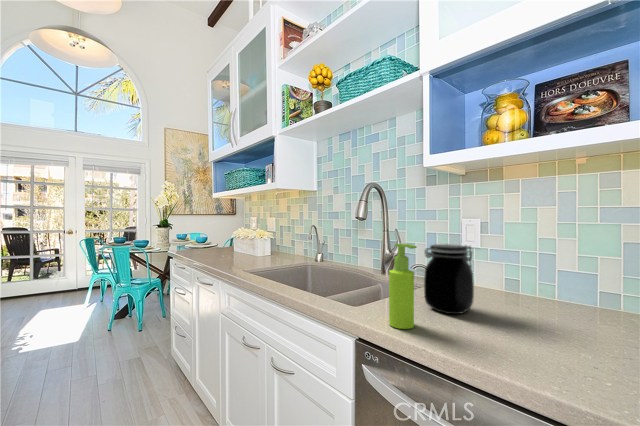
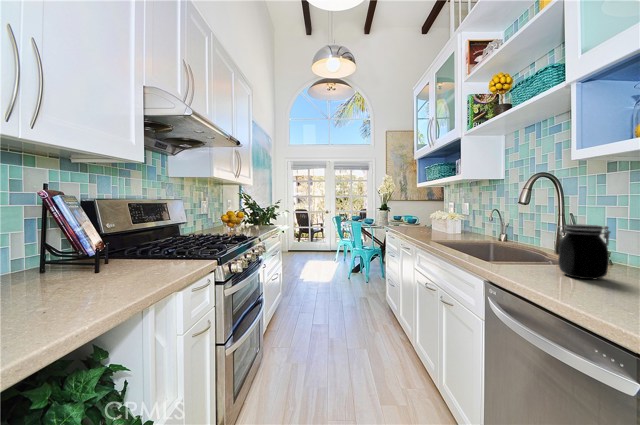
soap dispenser: present [389,243,417,329] -> none [511,220,532,277]

